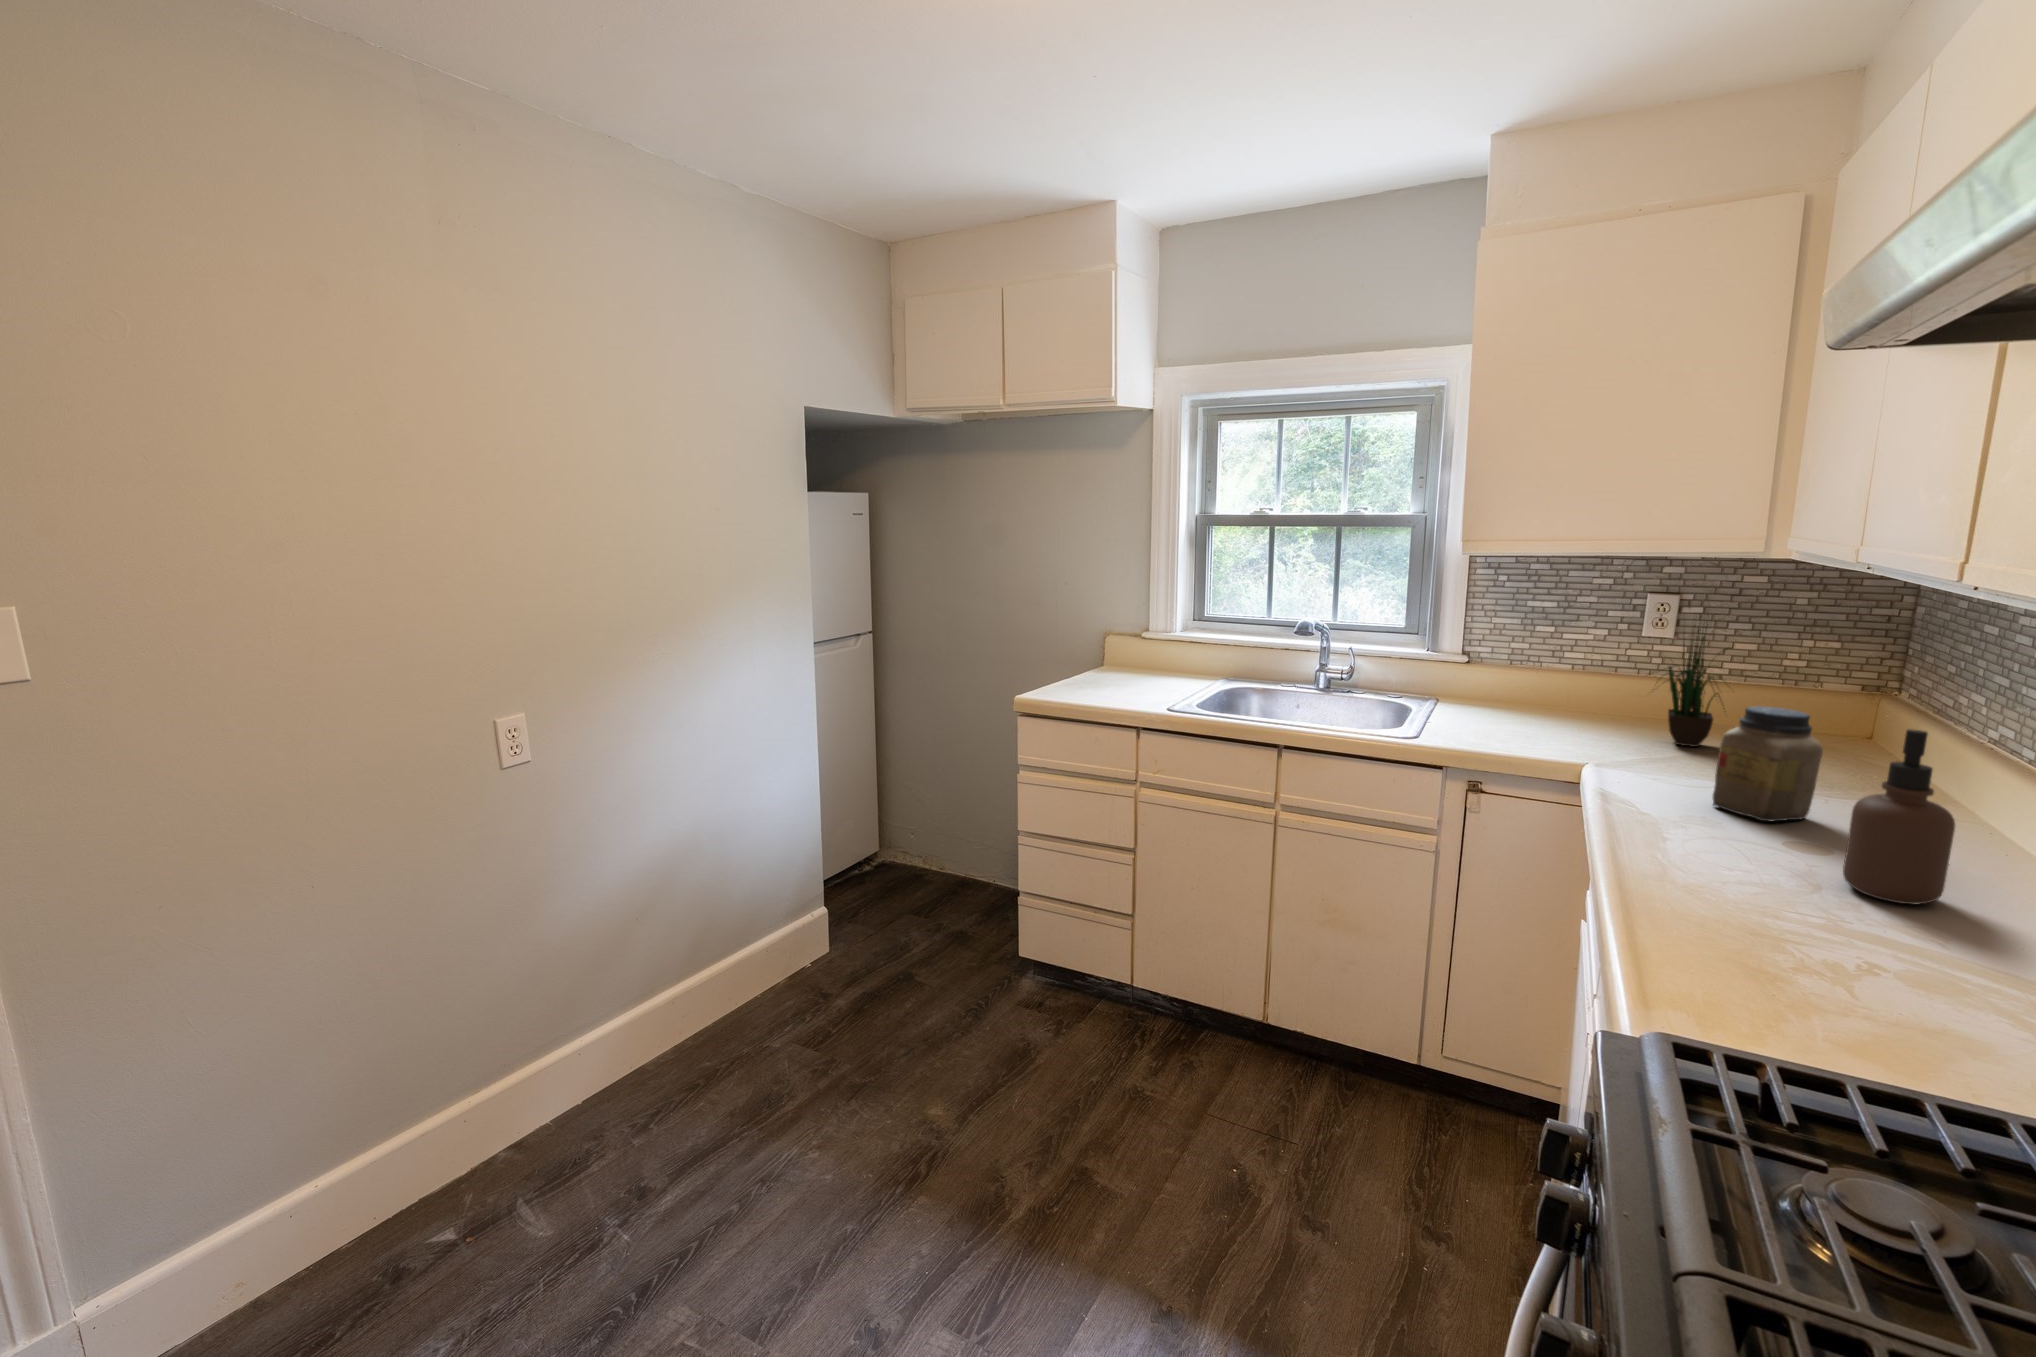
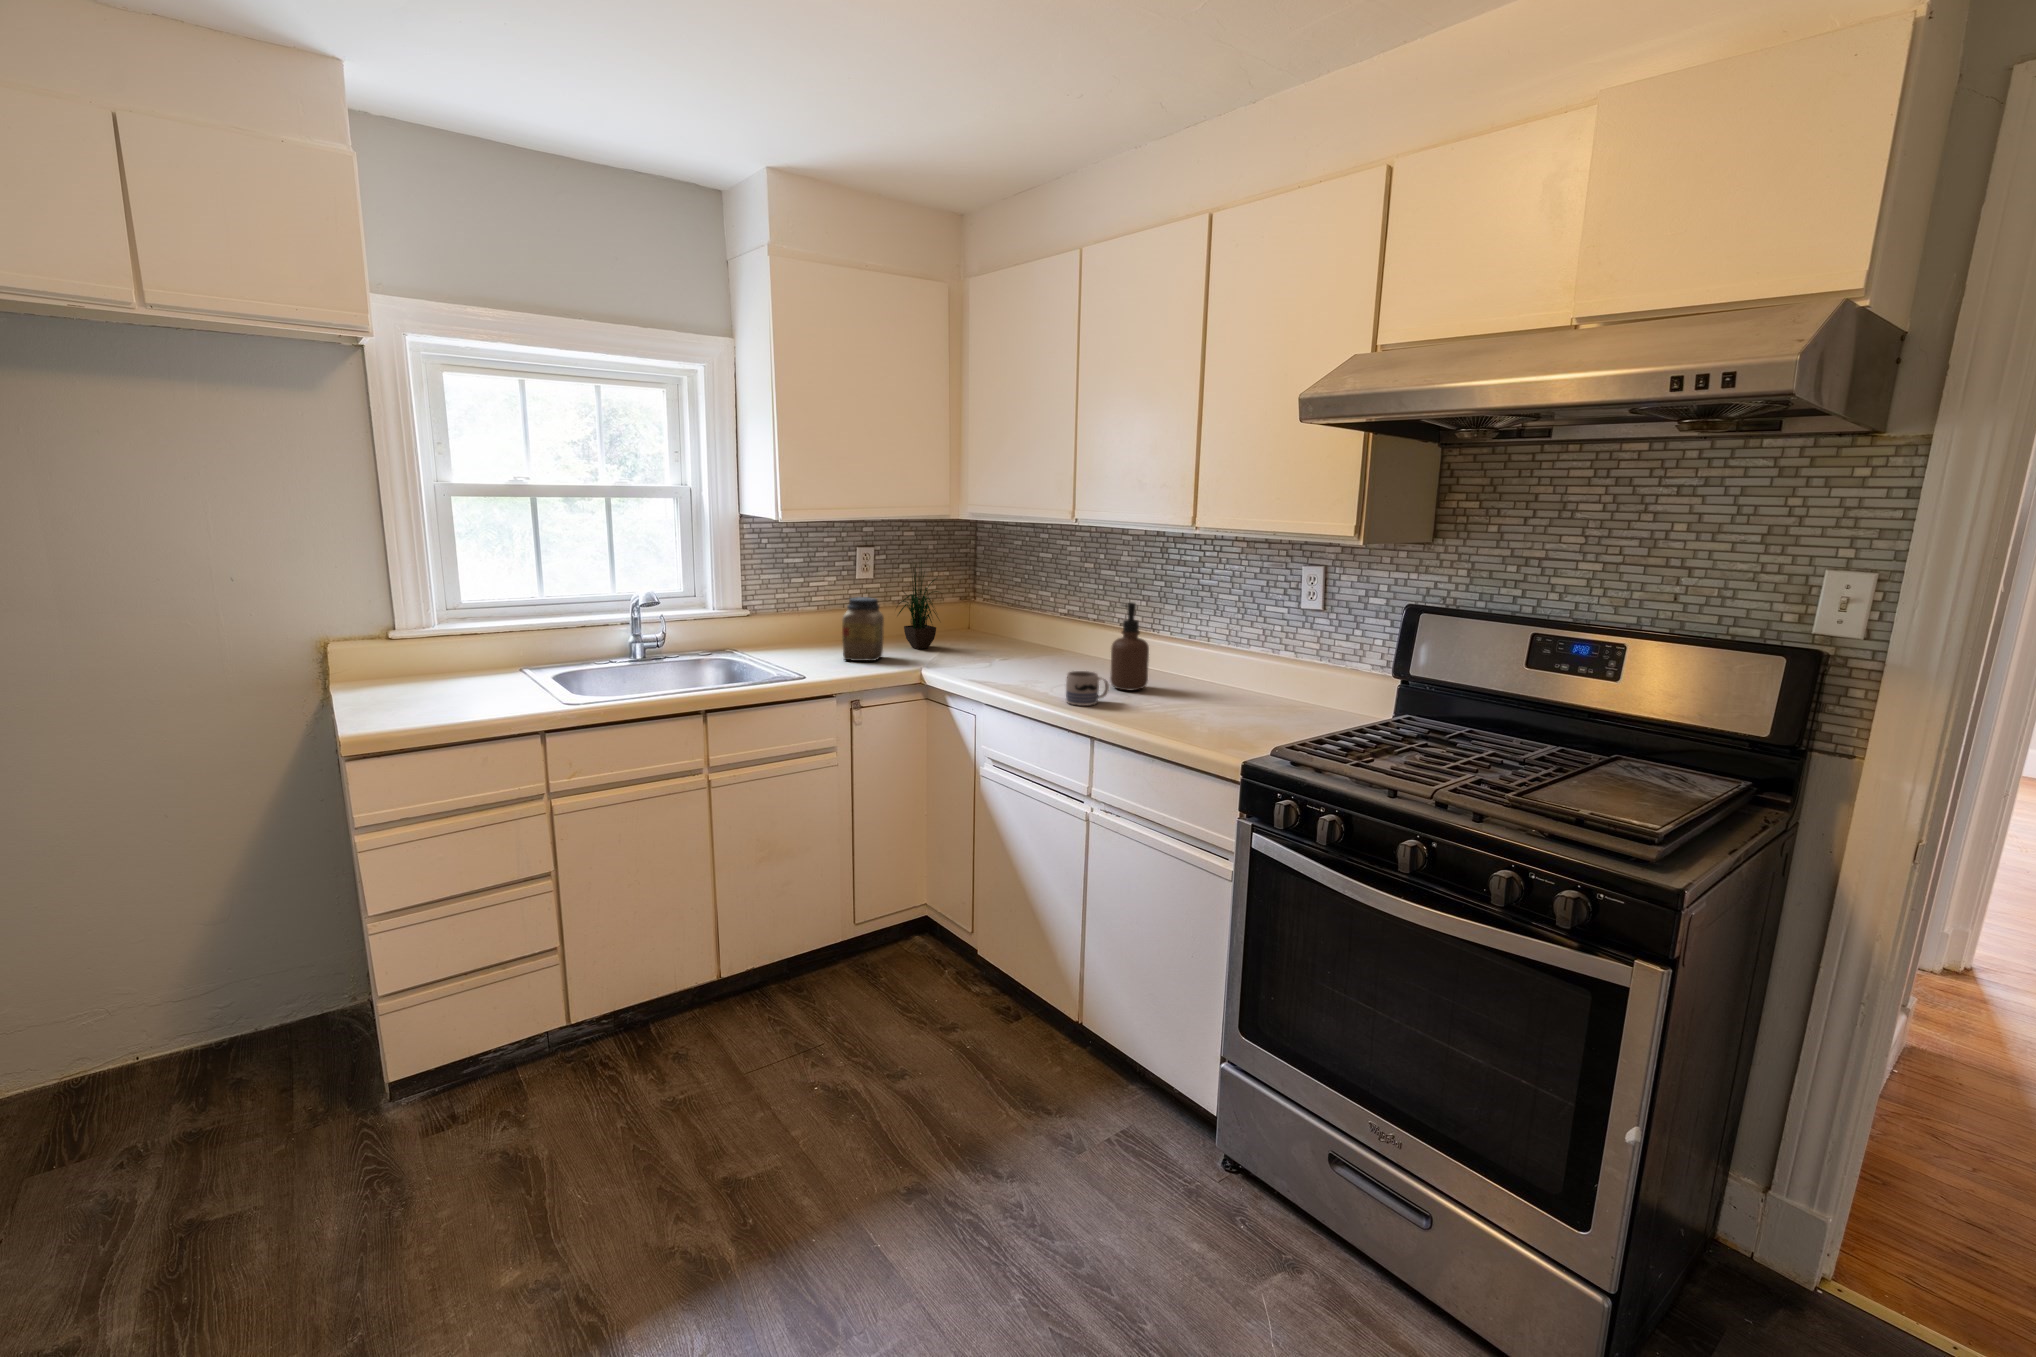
jar: present [1713,706,1823,821] -> present [842,597,884,661]
mug: none [1665,819,1762,886] -> present [1066,671,1109,706]

